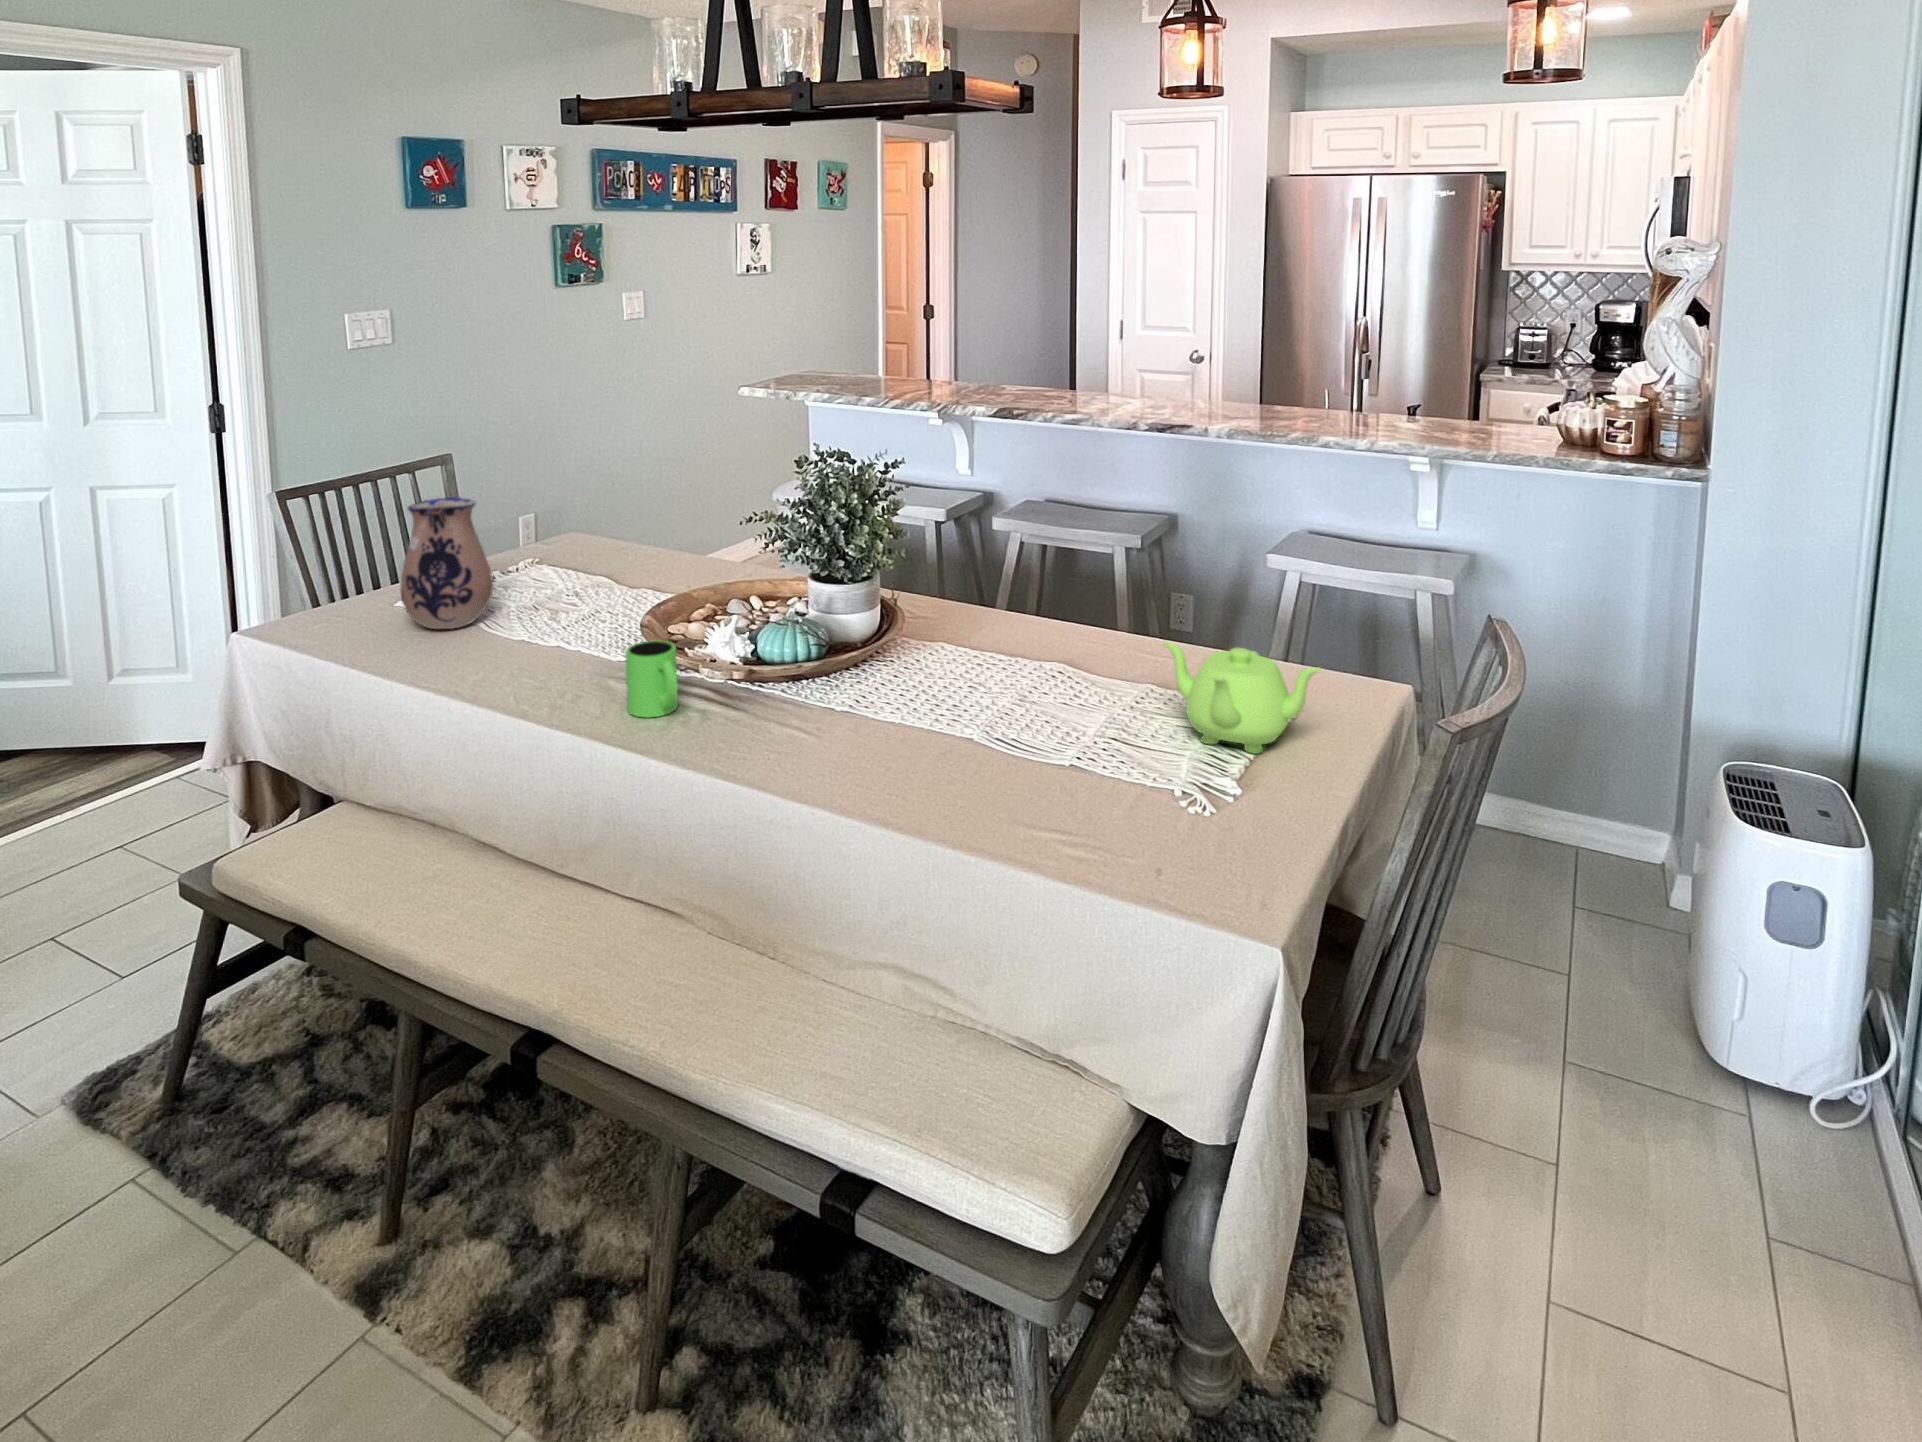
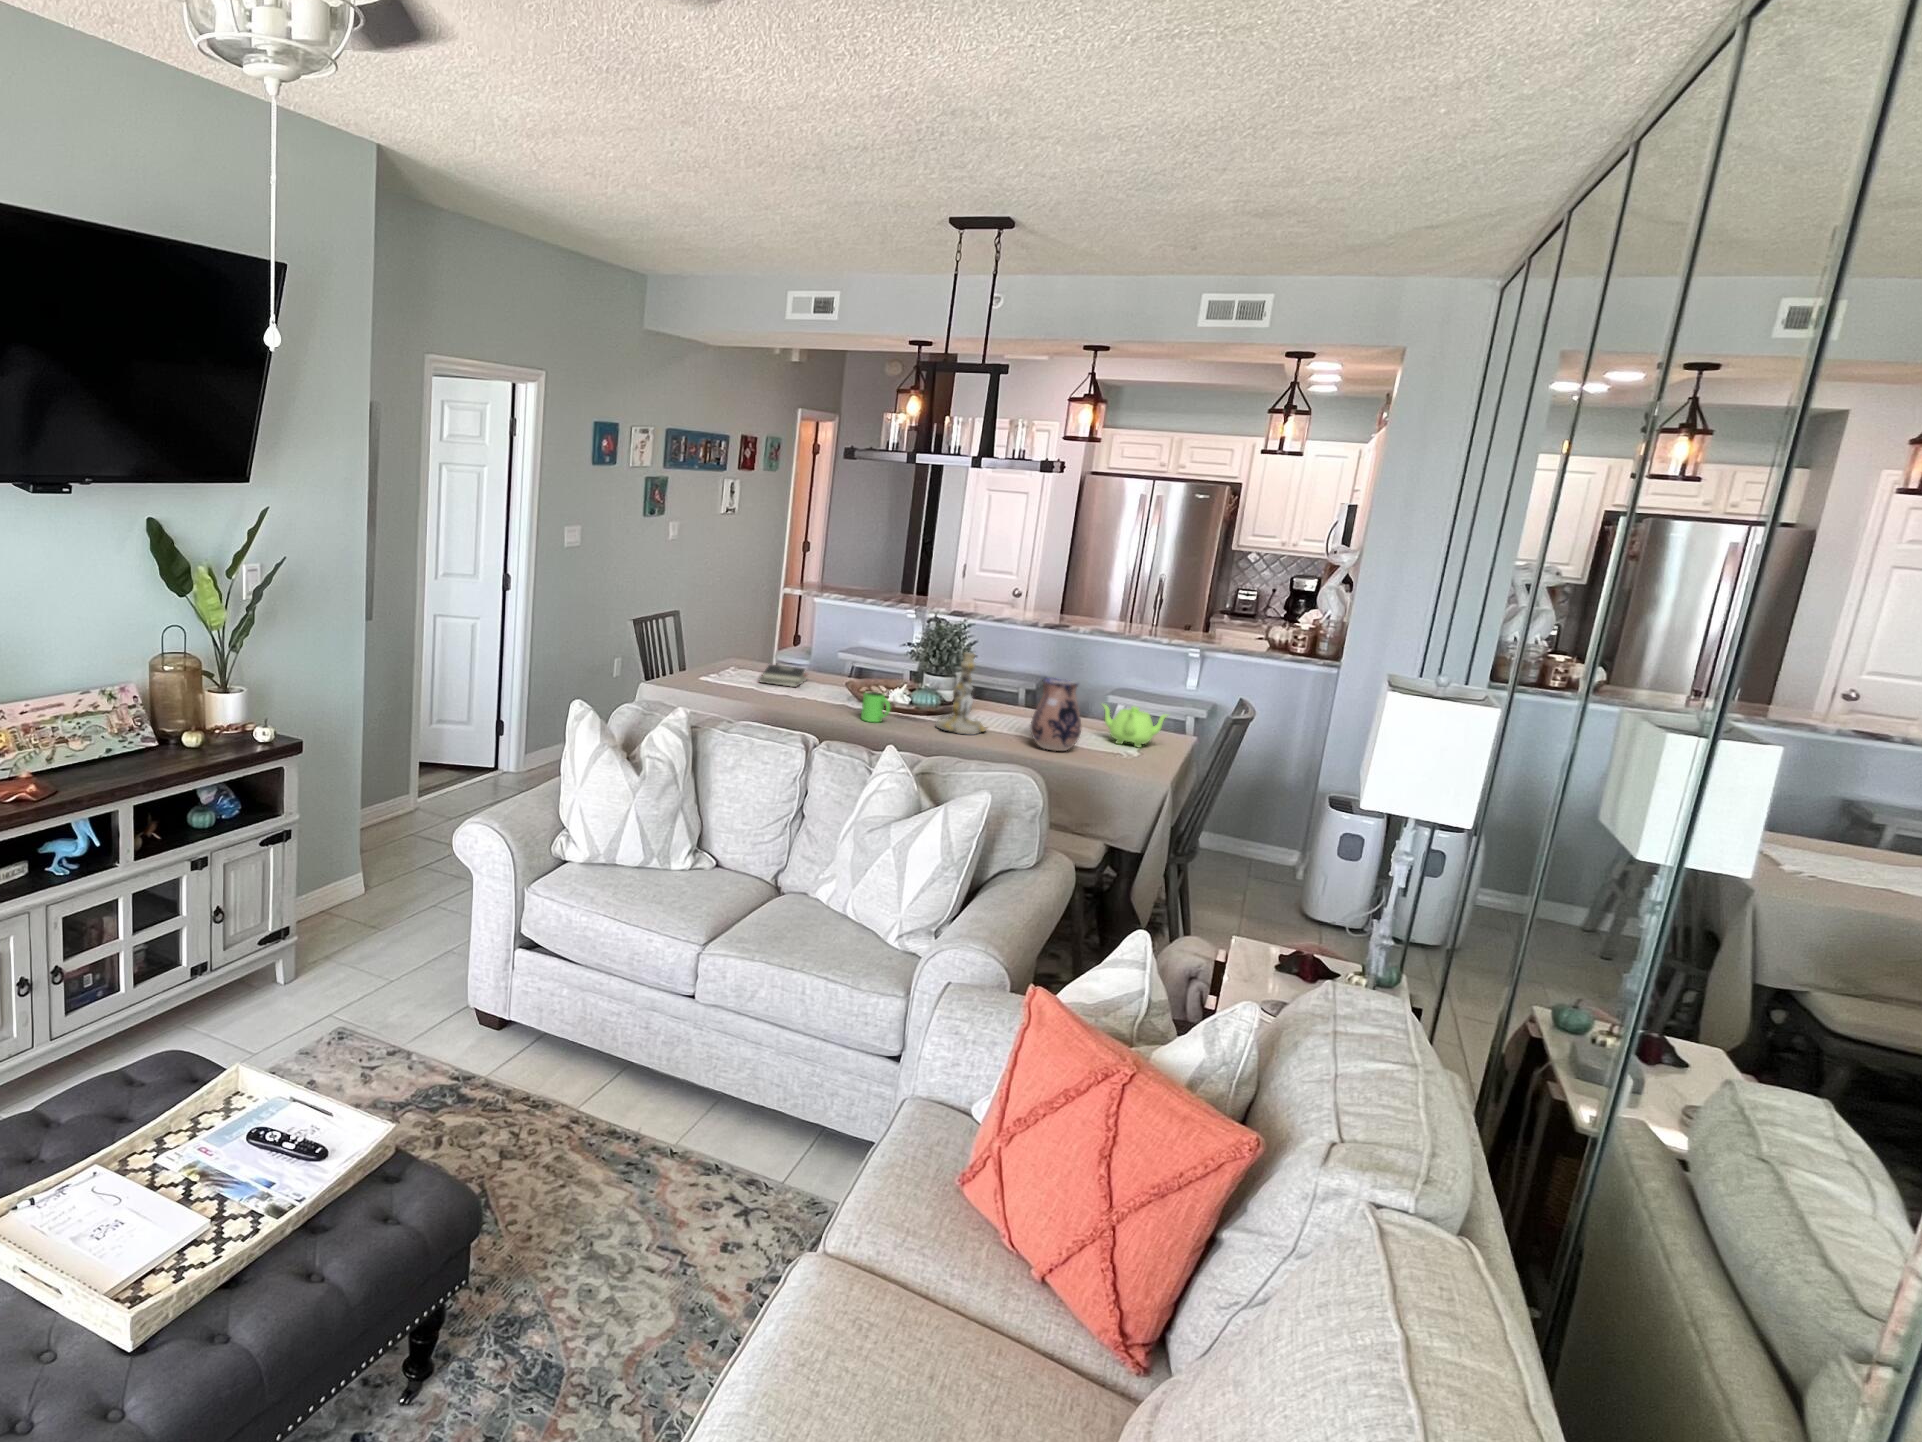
ceramic pitcher: present [401,495,493,629] -> present [1030,677,1081,751]
candlestick: none [783,542,905,745] -> present [936,652,987,735]
hardback book: none [540,551,665,605] -> present [759,665,807,687]

